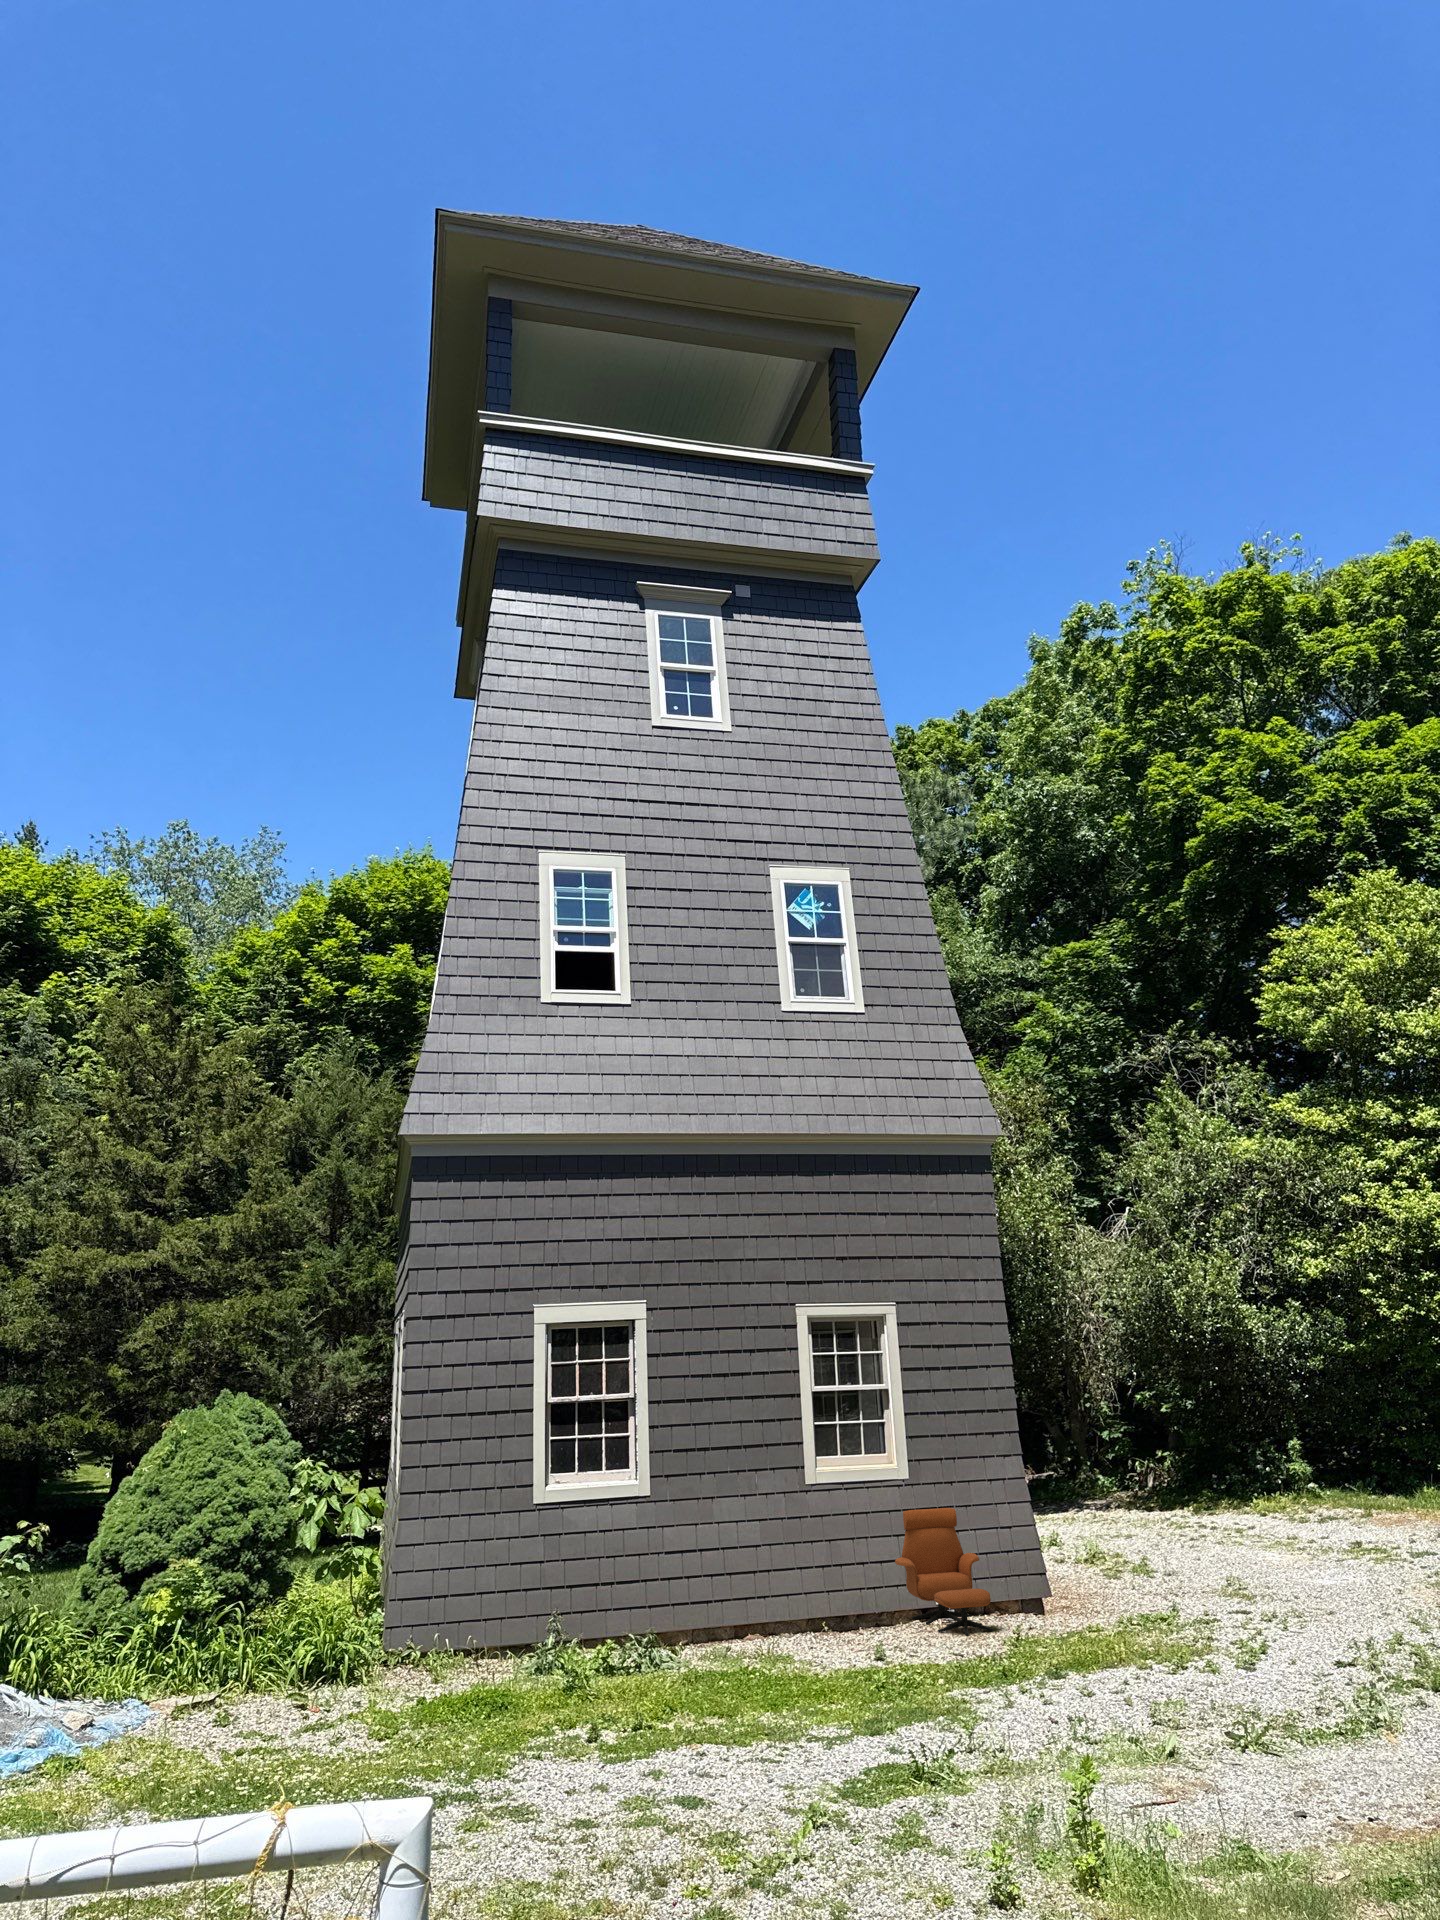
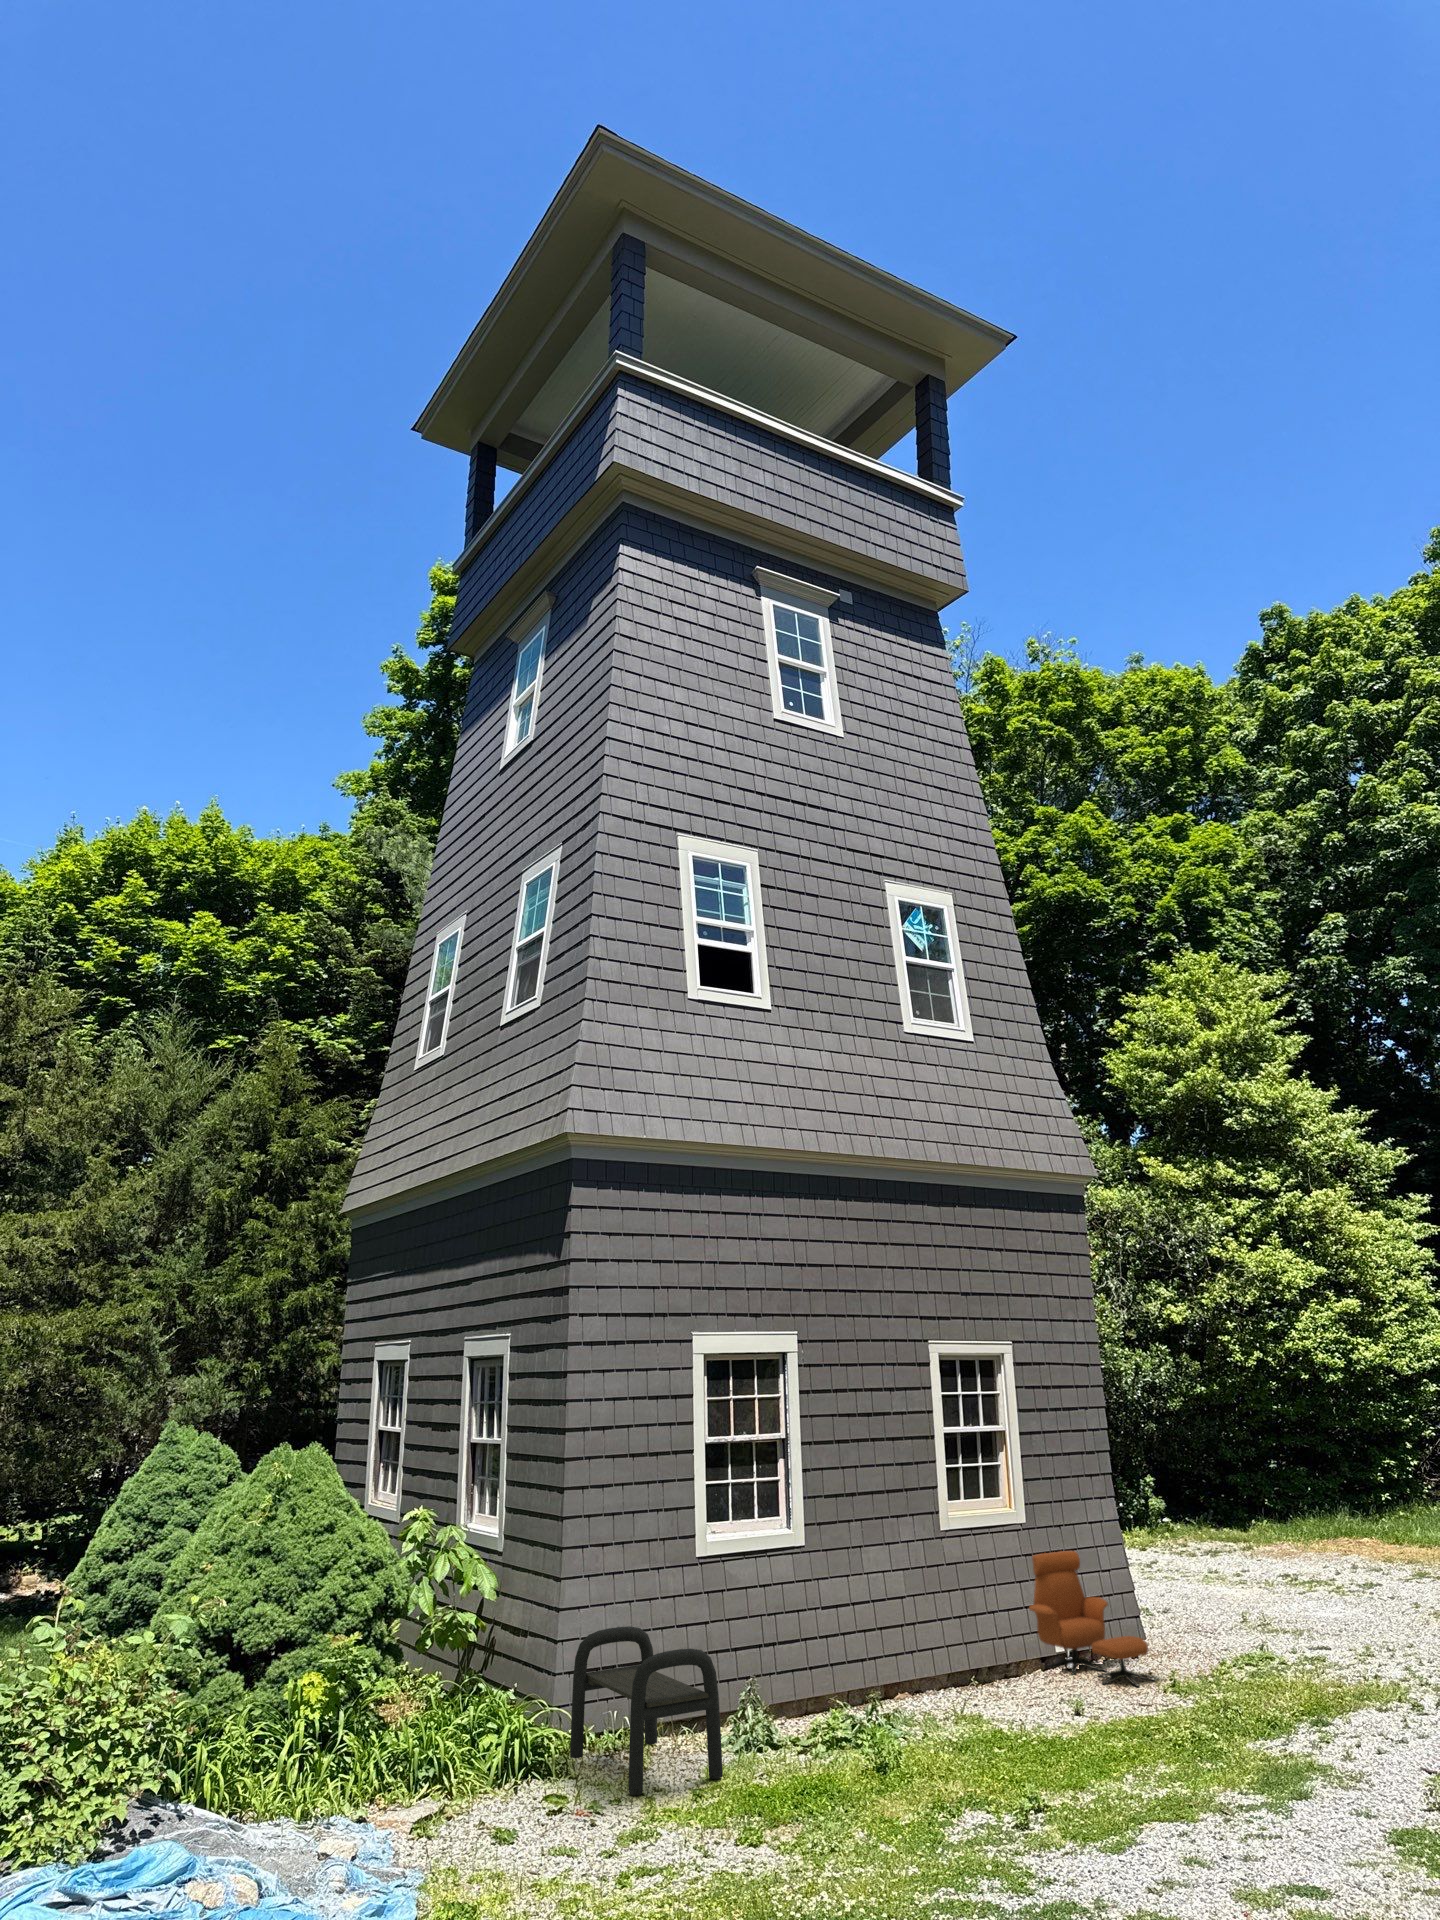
bench: none [398,1557,489,1688] -> present [570,1627,723,1795]

